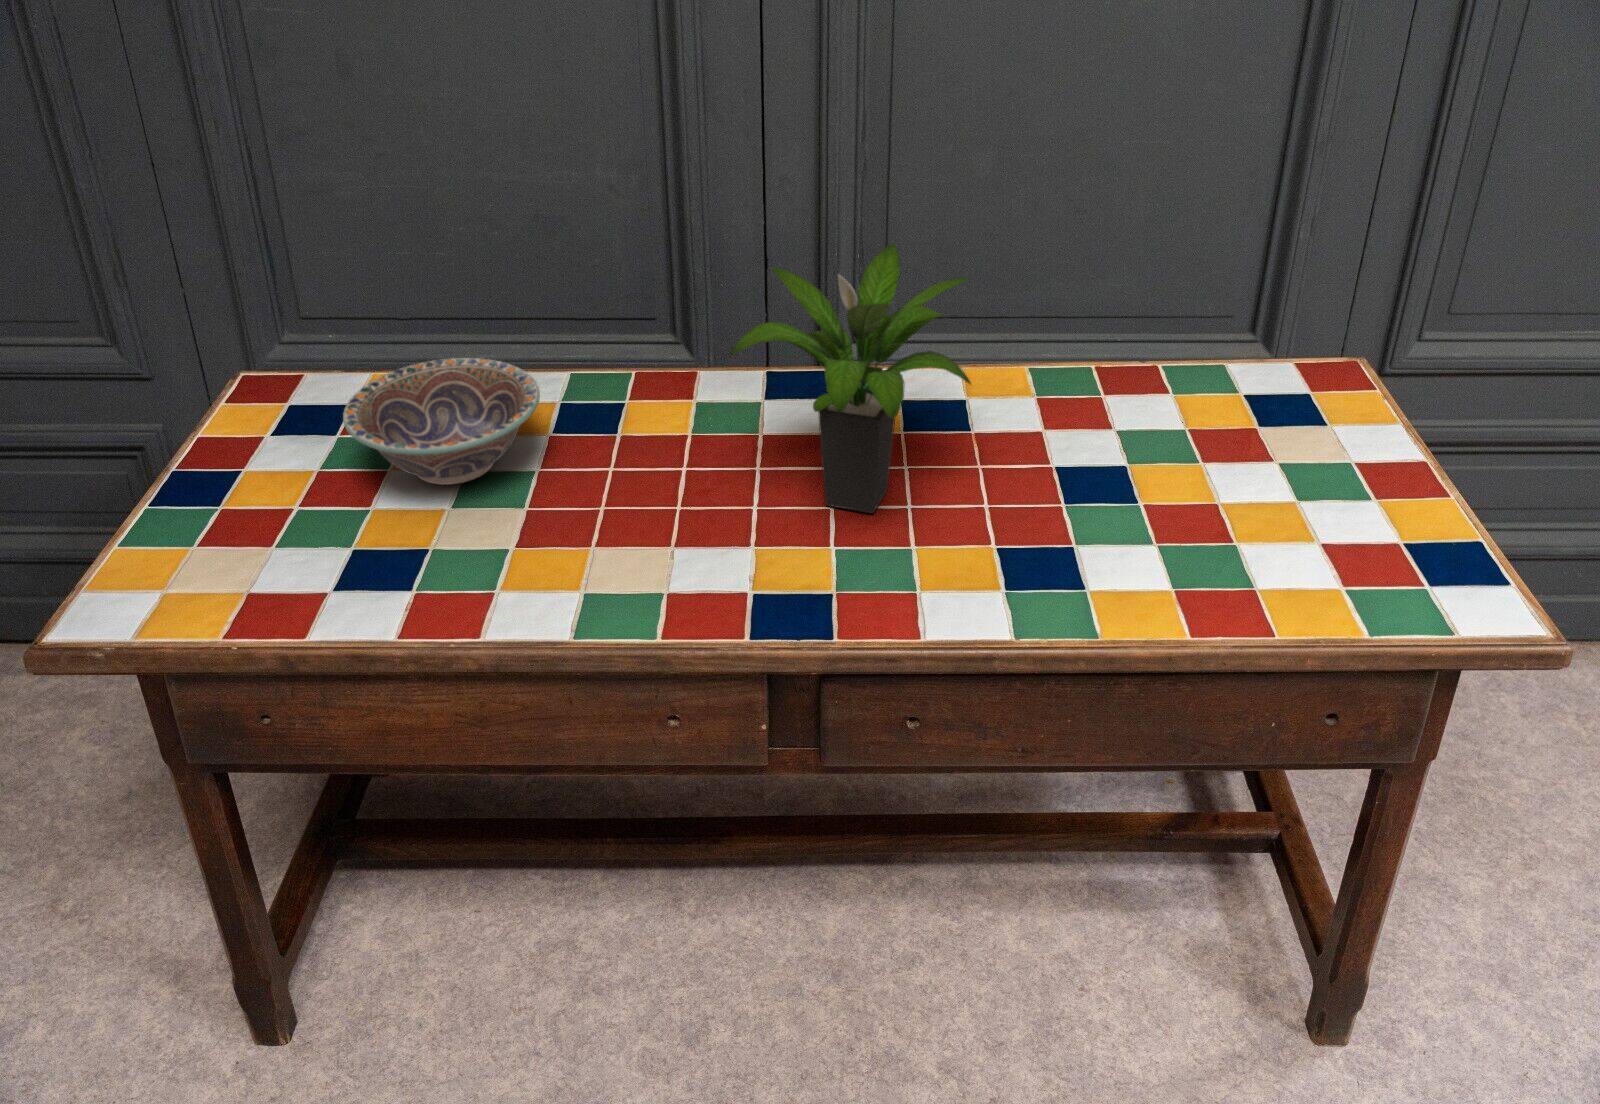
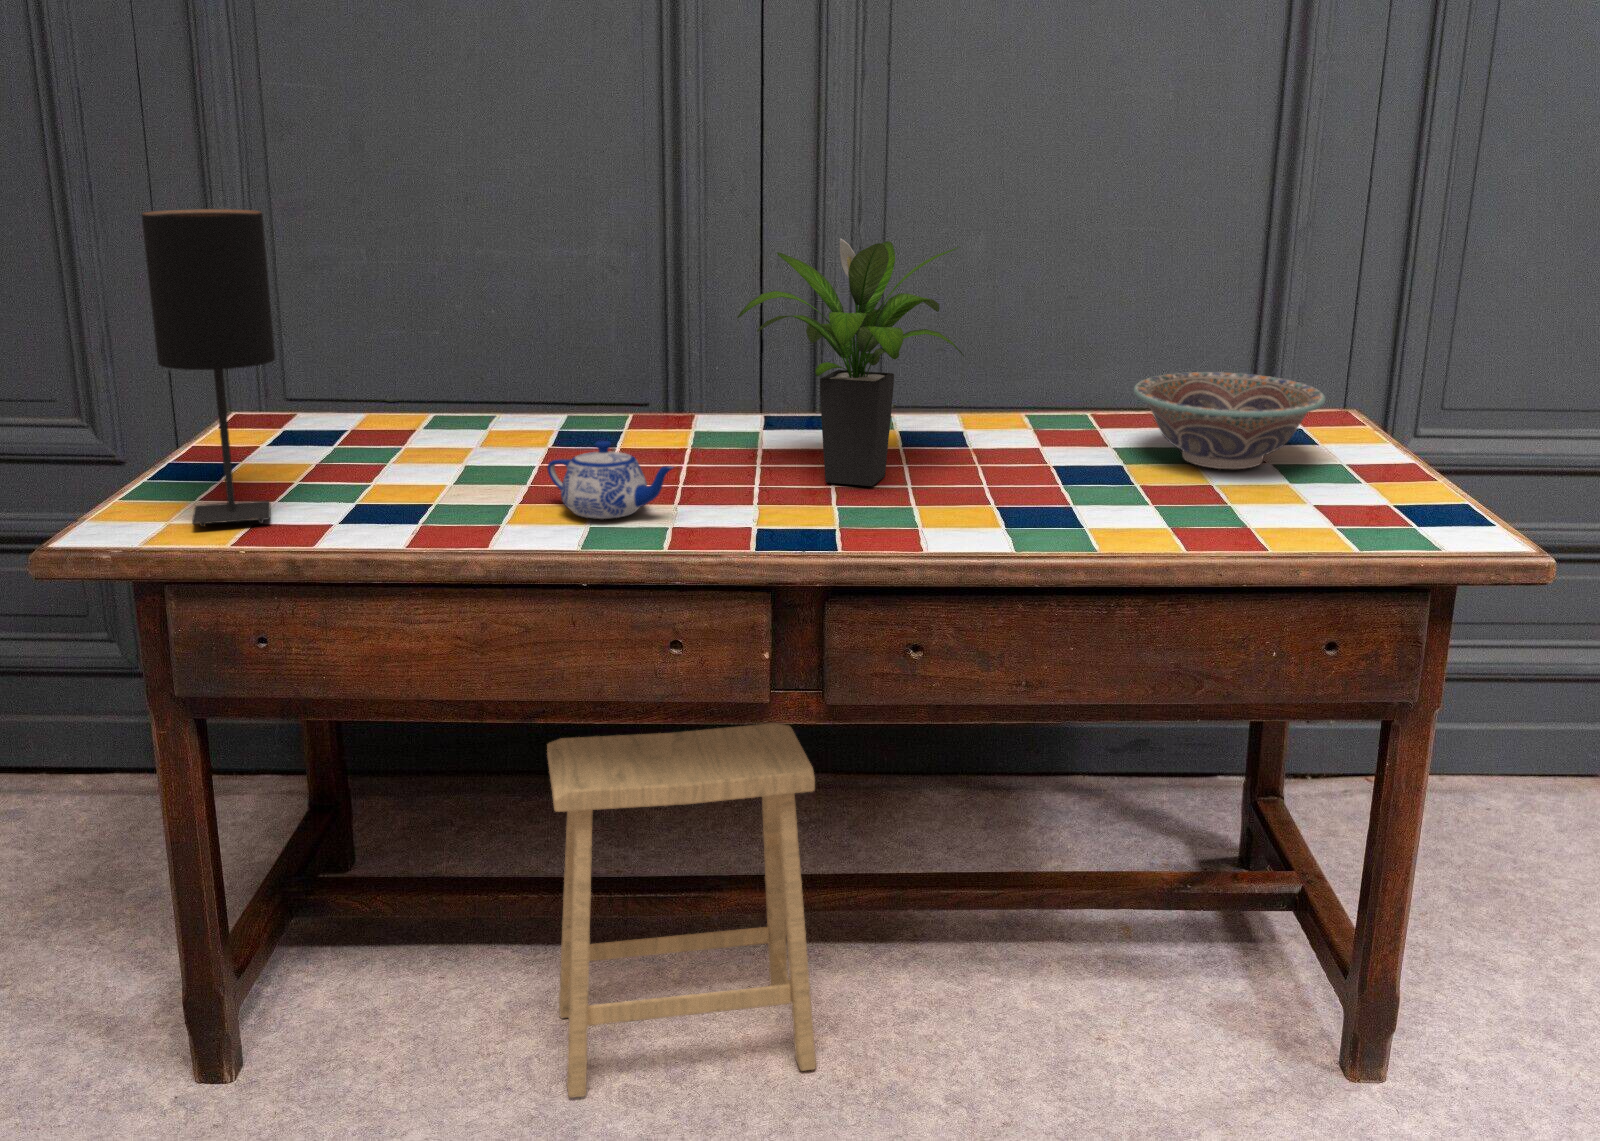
table lamp: none [75,272,264,599] -> present [141,209,275,527]
decorative bowl: present [343,358,540,485] -> present [1134,372,1325,469]
teapot: none [538,498,666,581] -> present [547,441,674,519]
footstool: none [558,725,819,1062] -> present [547,723,816,1098]

